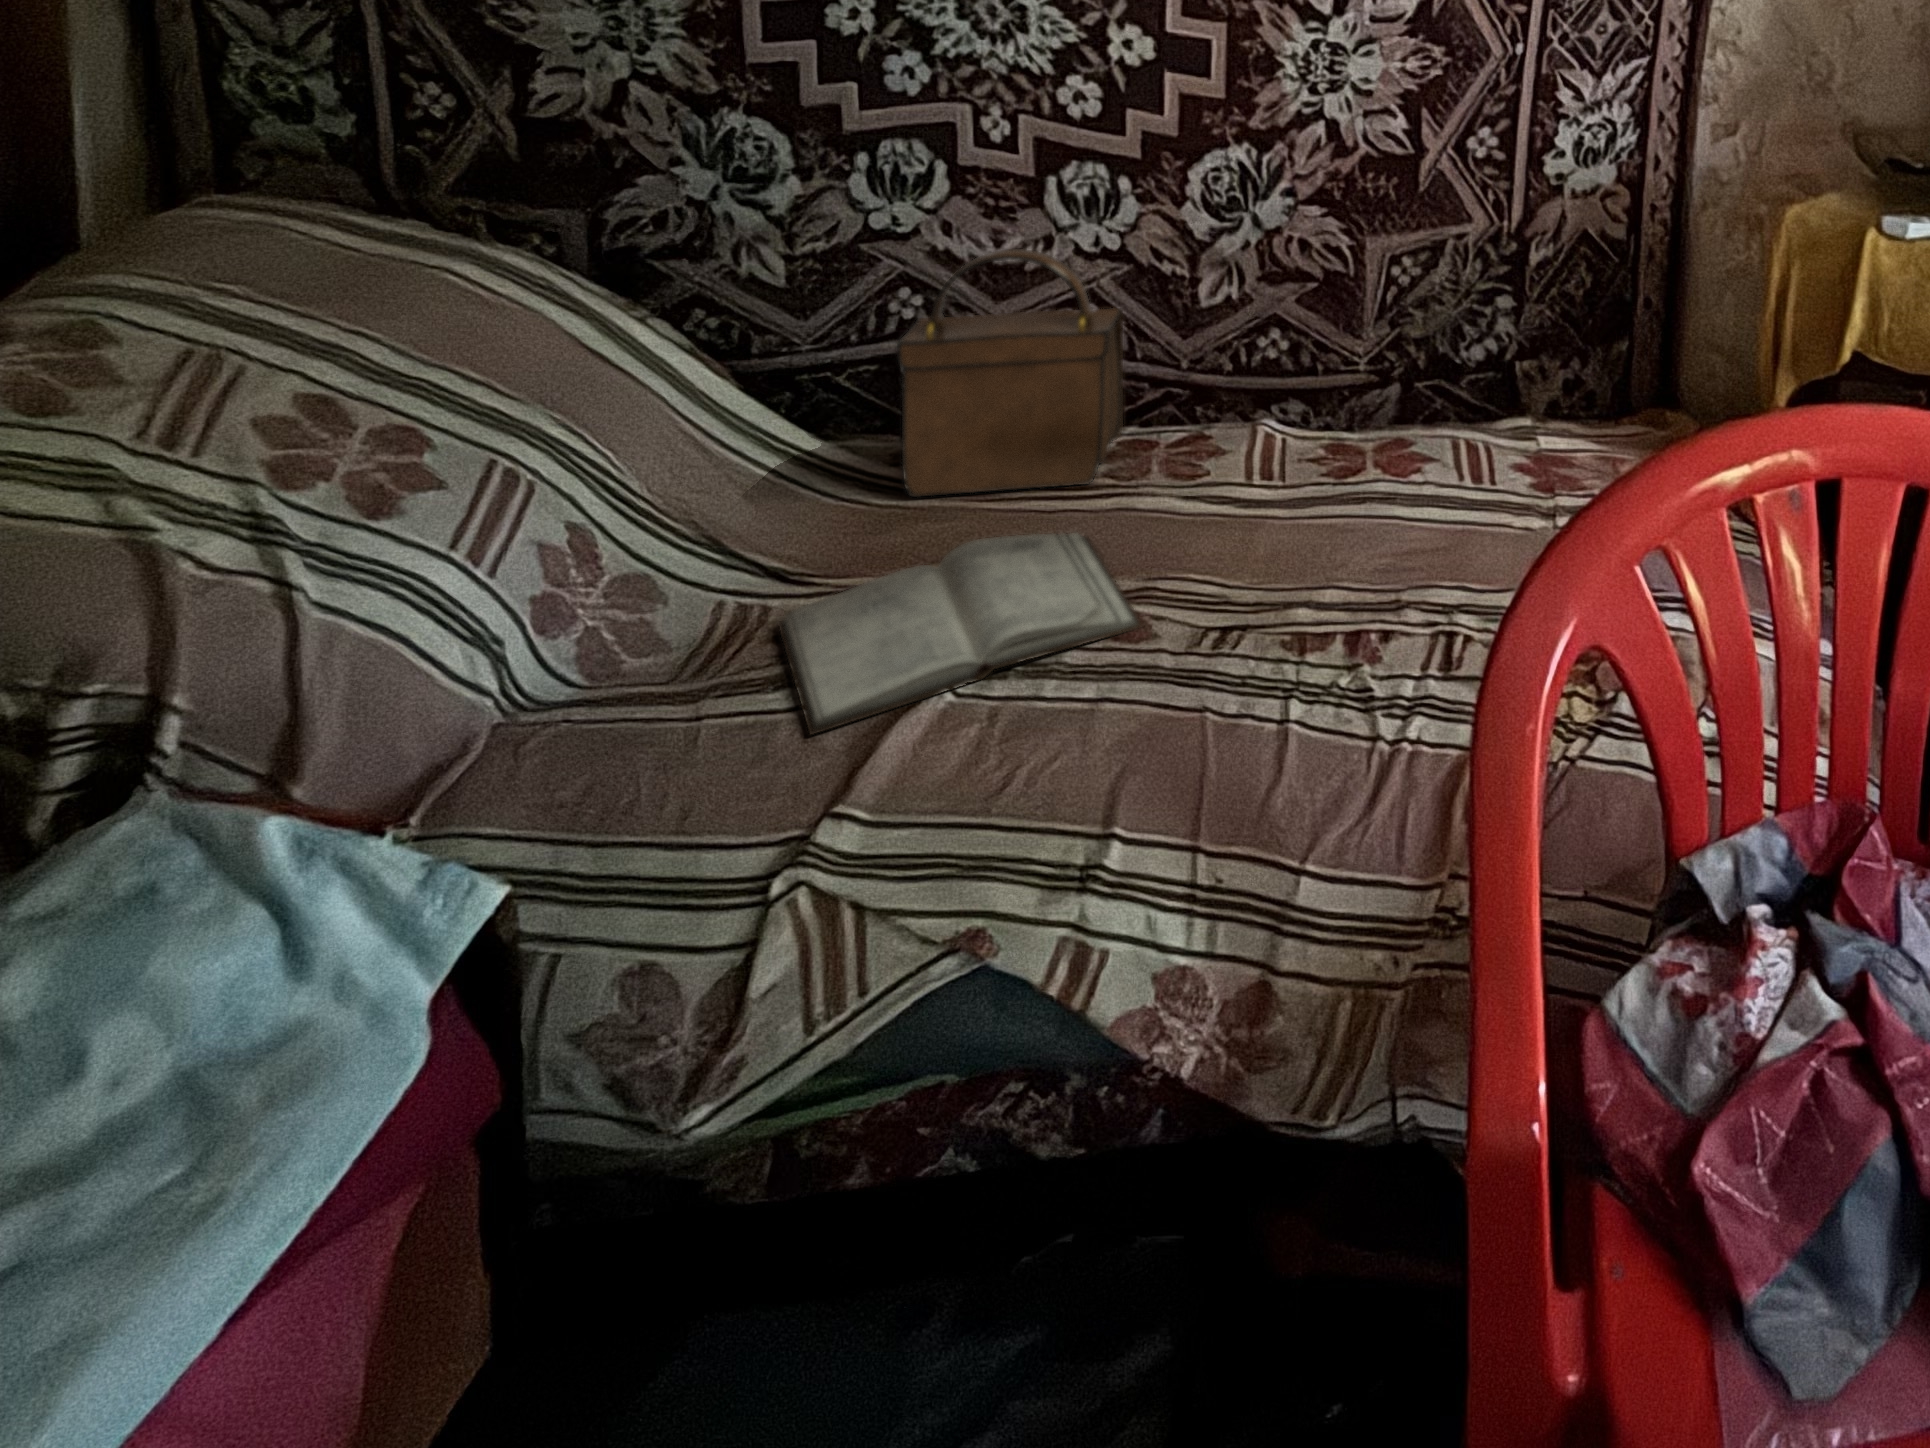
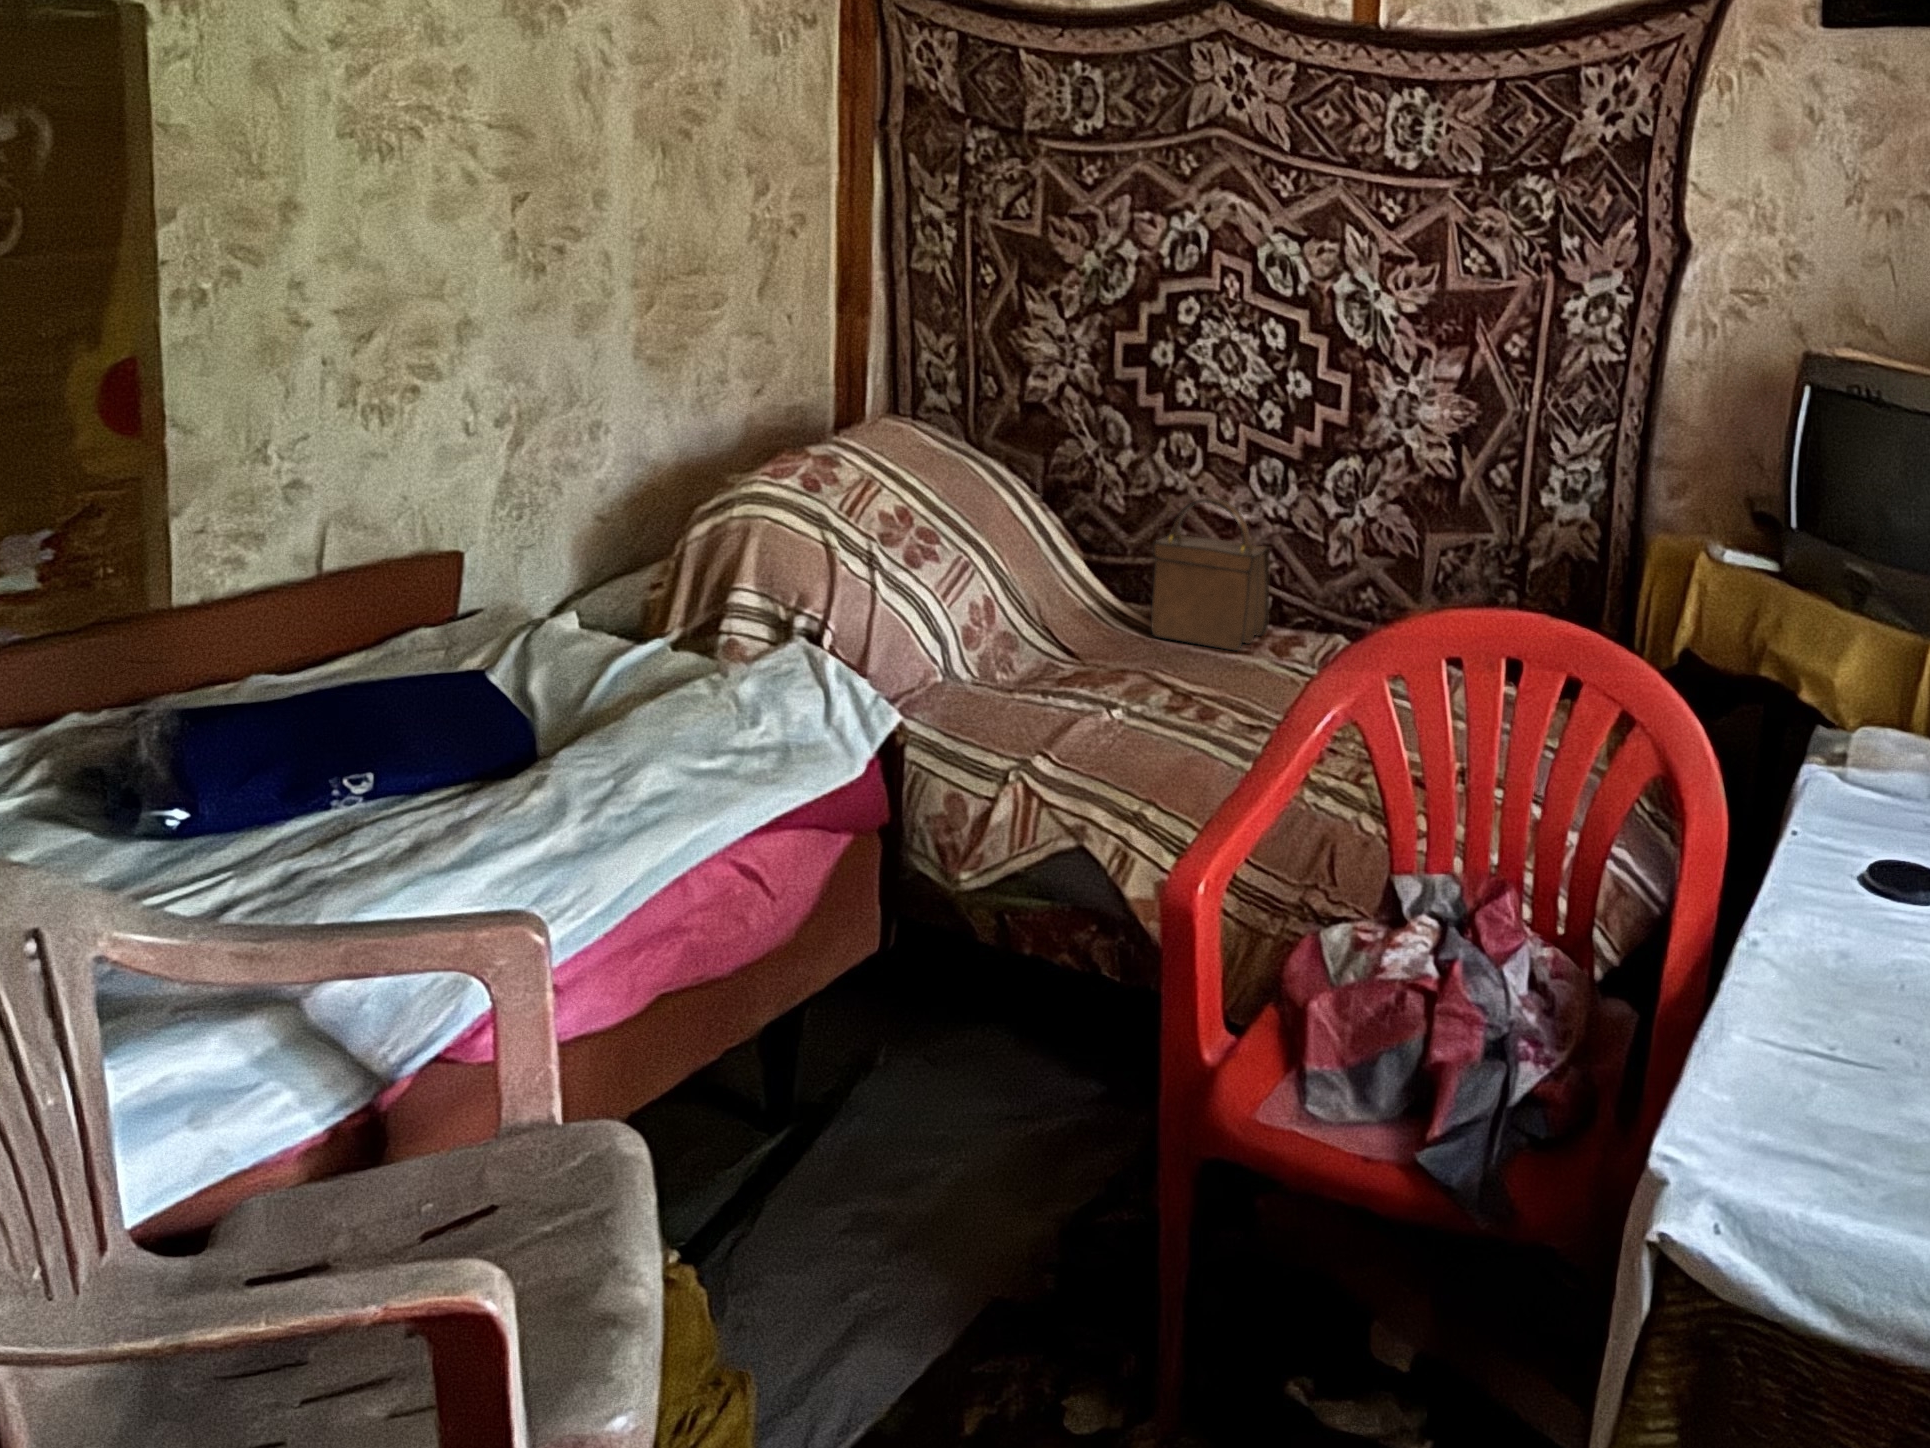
diary: present [778,533,1143,735] -> none [1053,655,1220,719]

